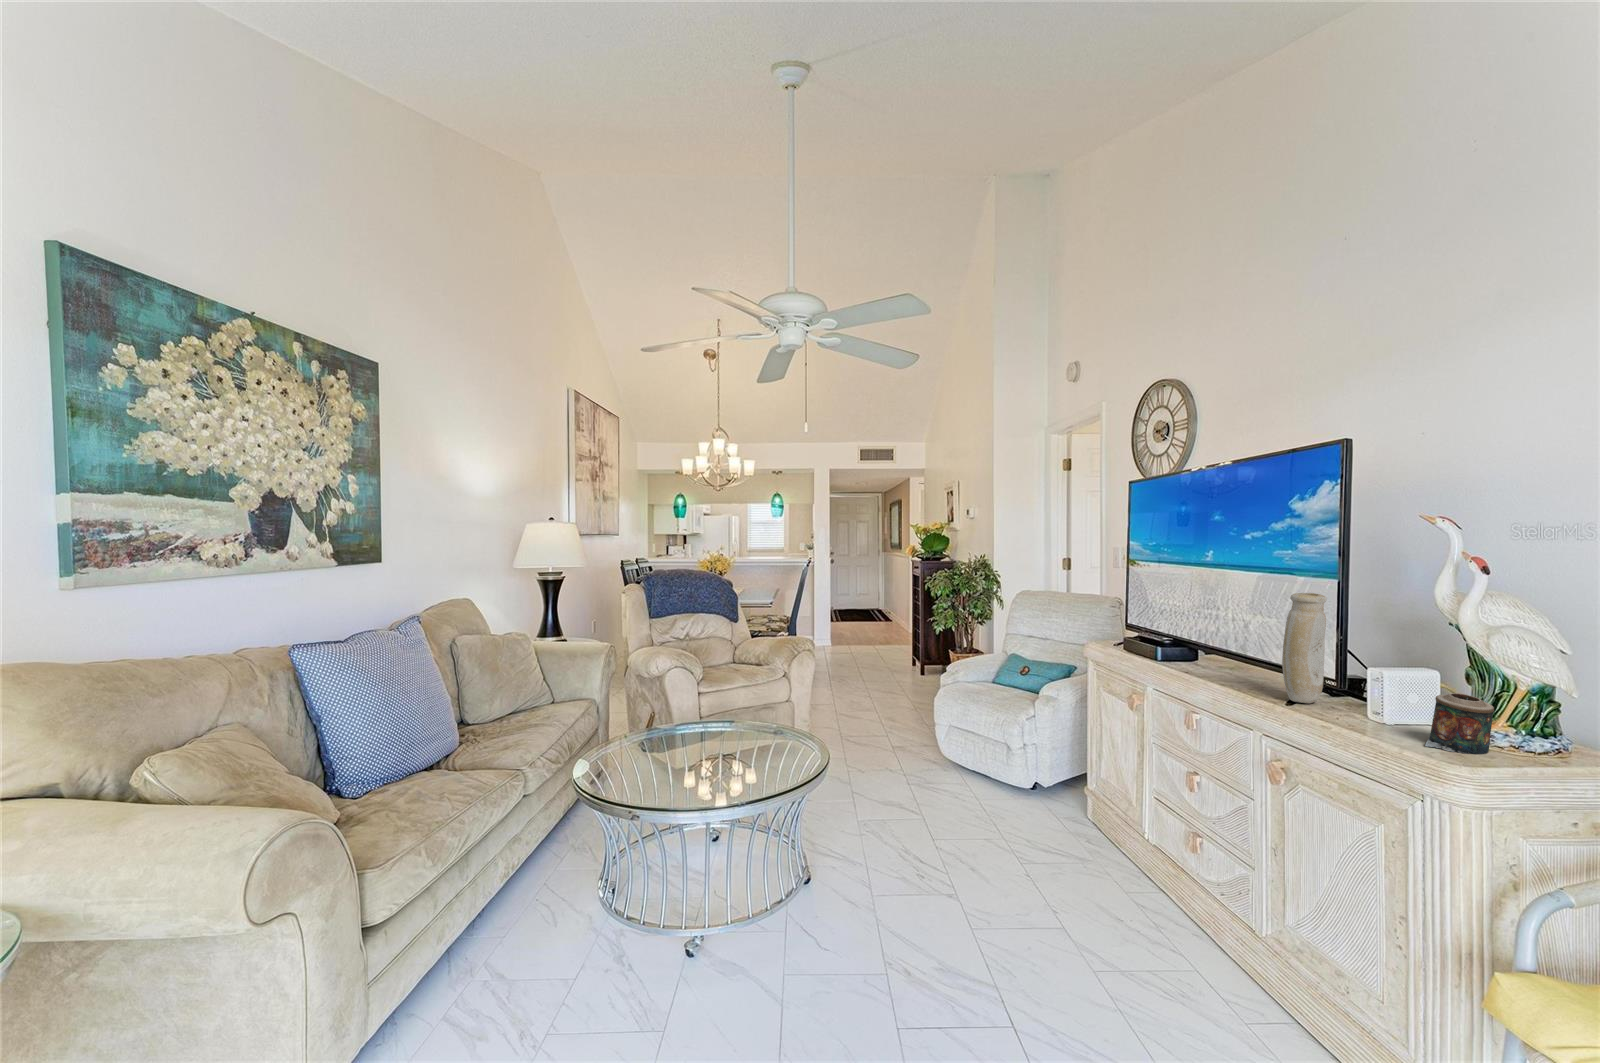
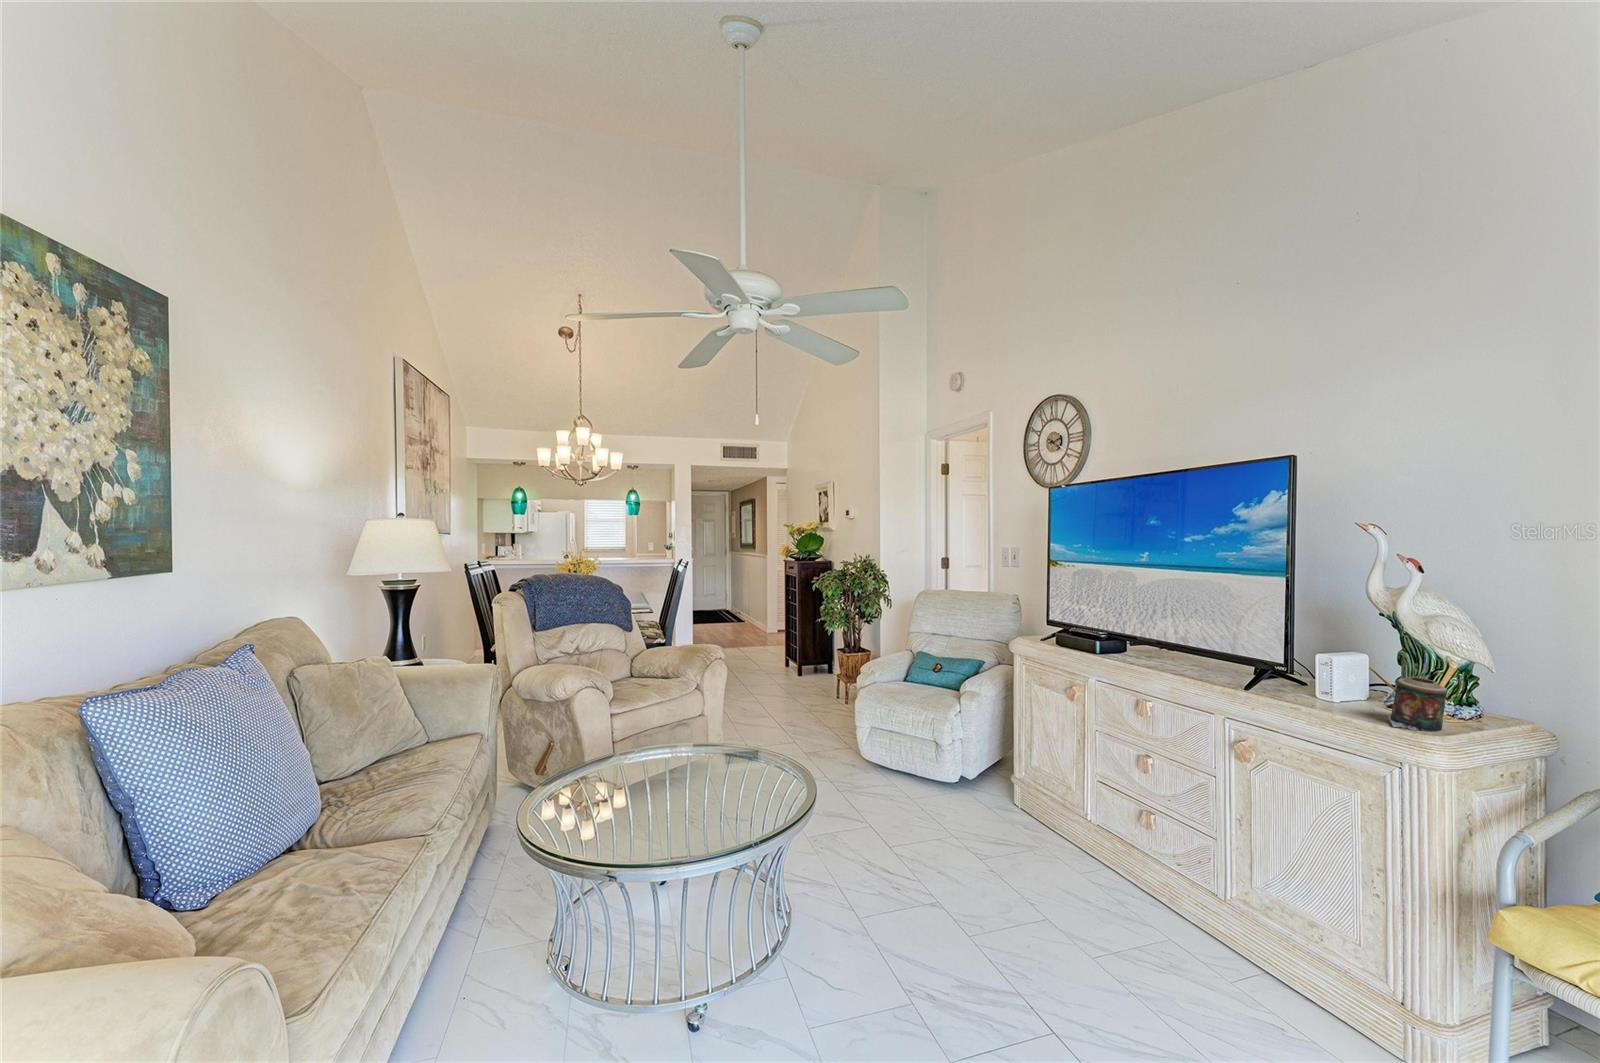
vase: present [1282,593,1327,703] -> none [1238,589,1276,692]

